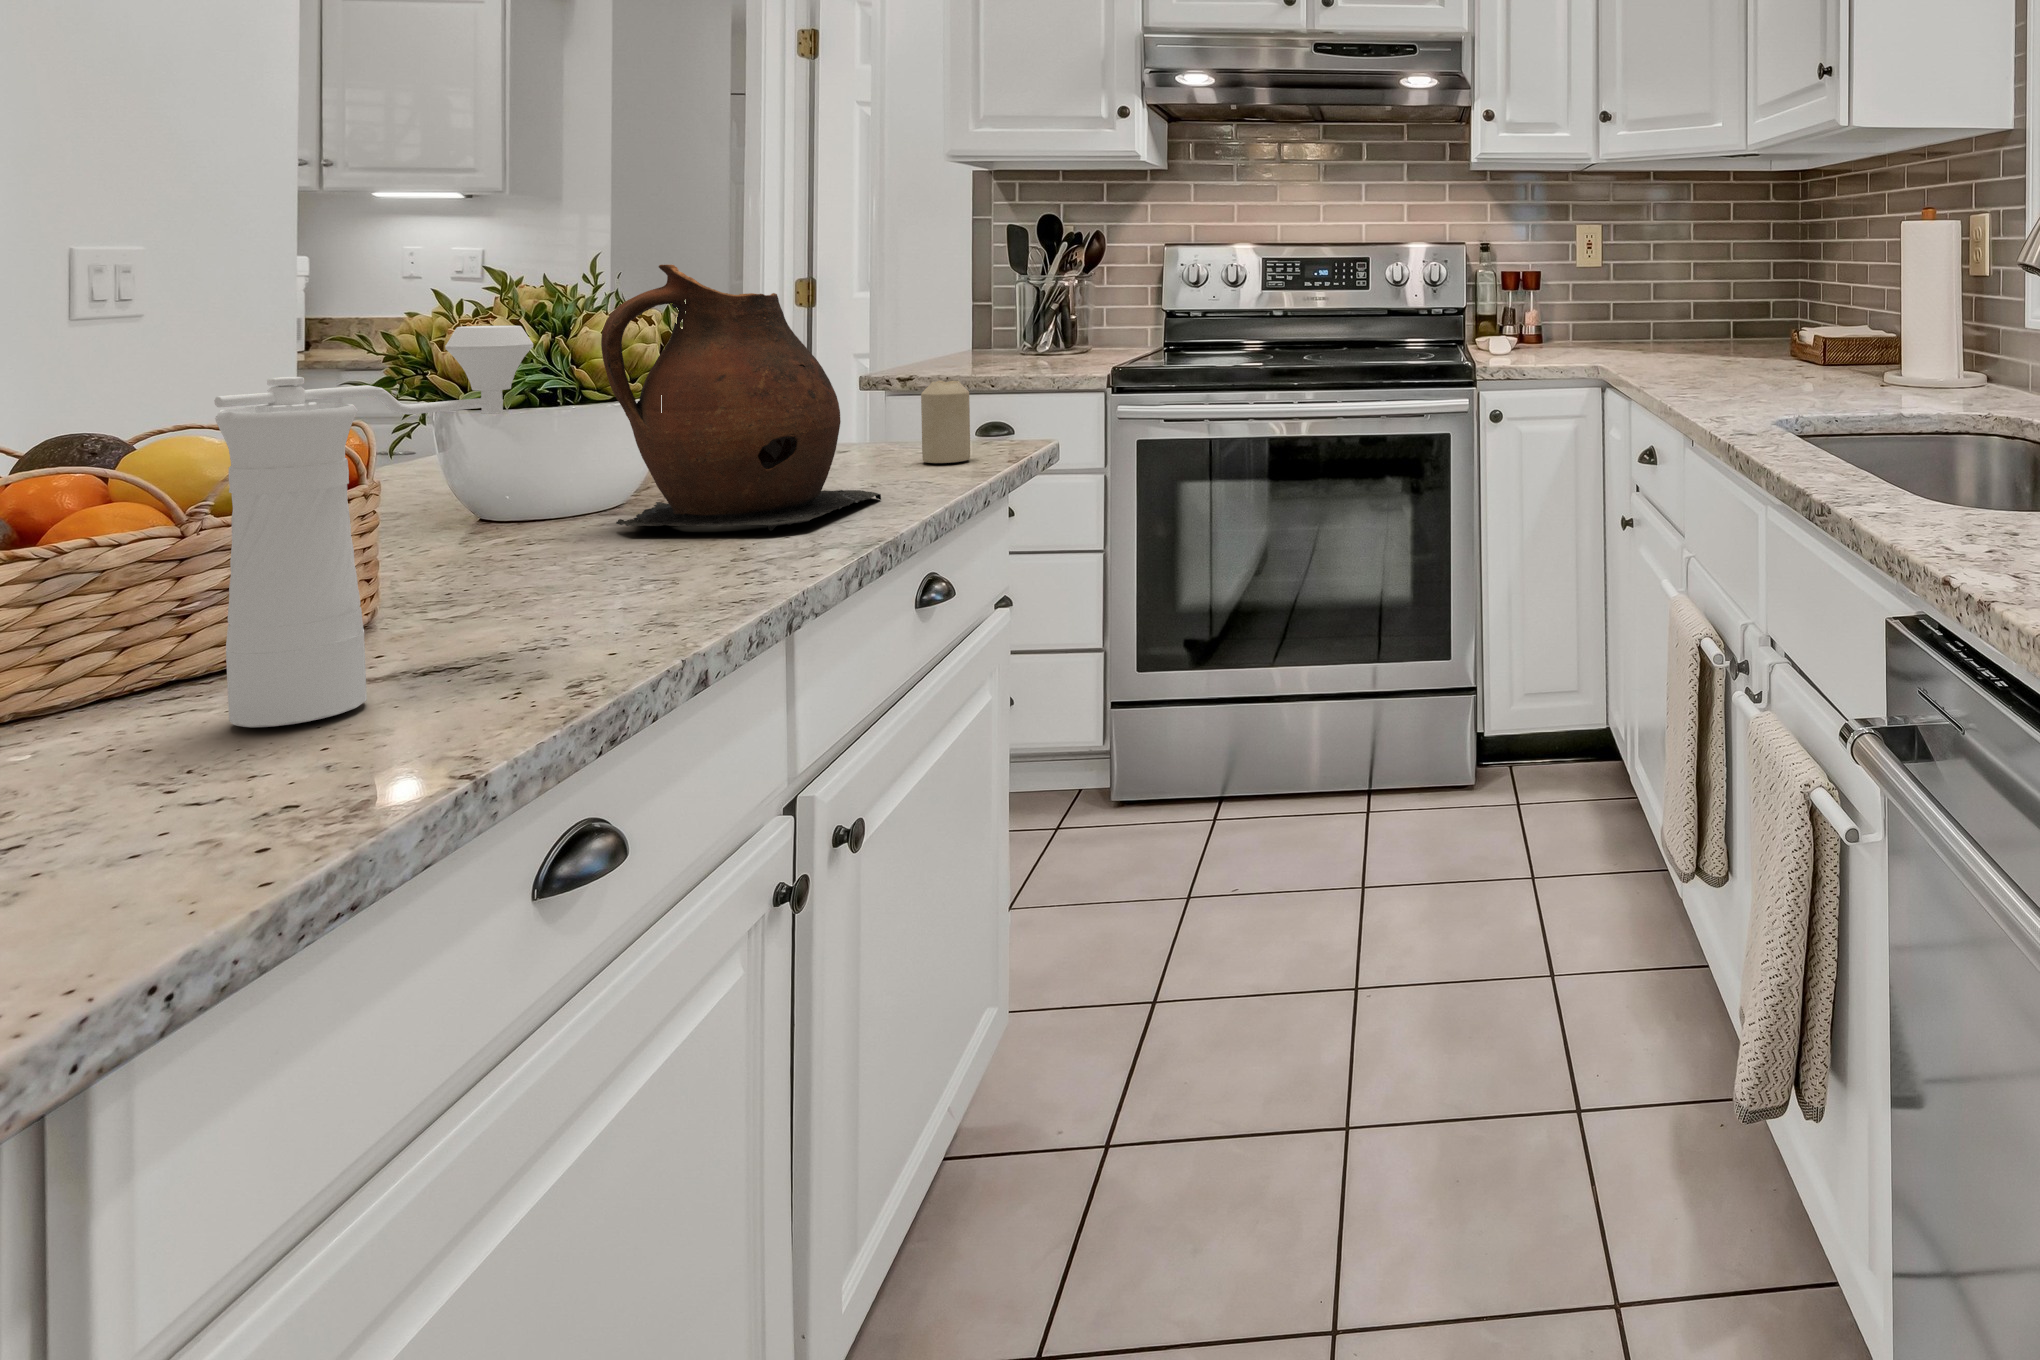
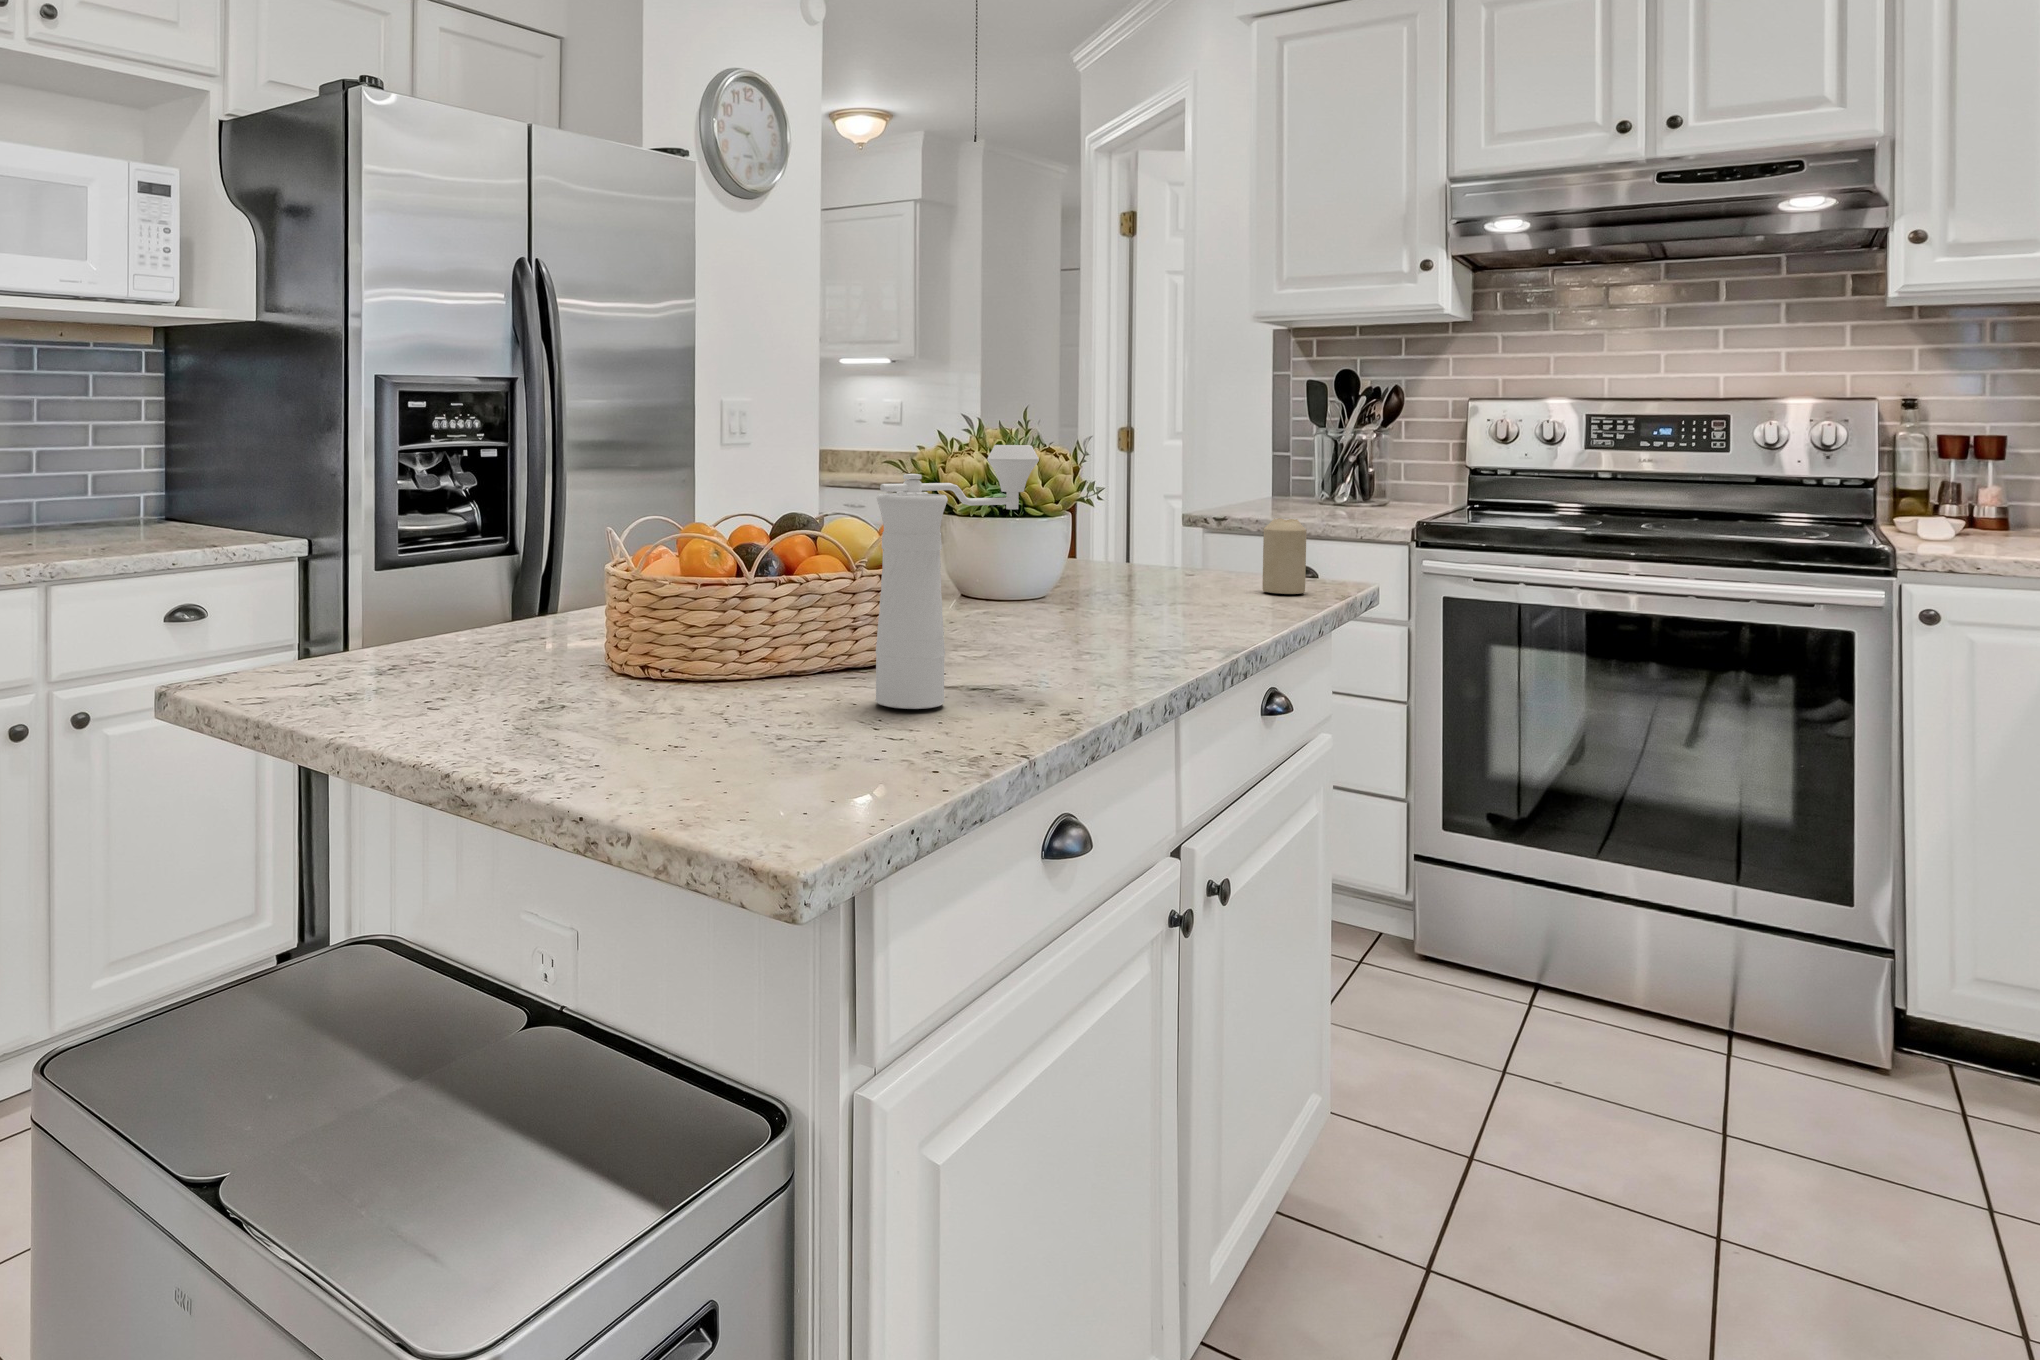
ceramic pitcher: present [601,265,881,531] -> none [1041,408,1238,630]

